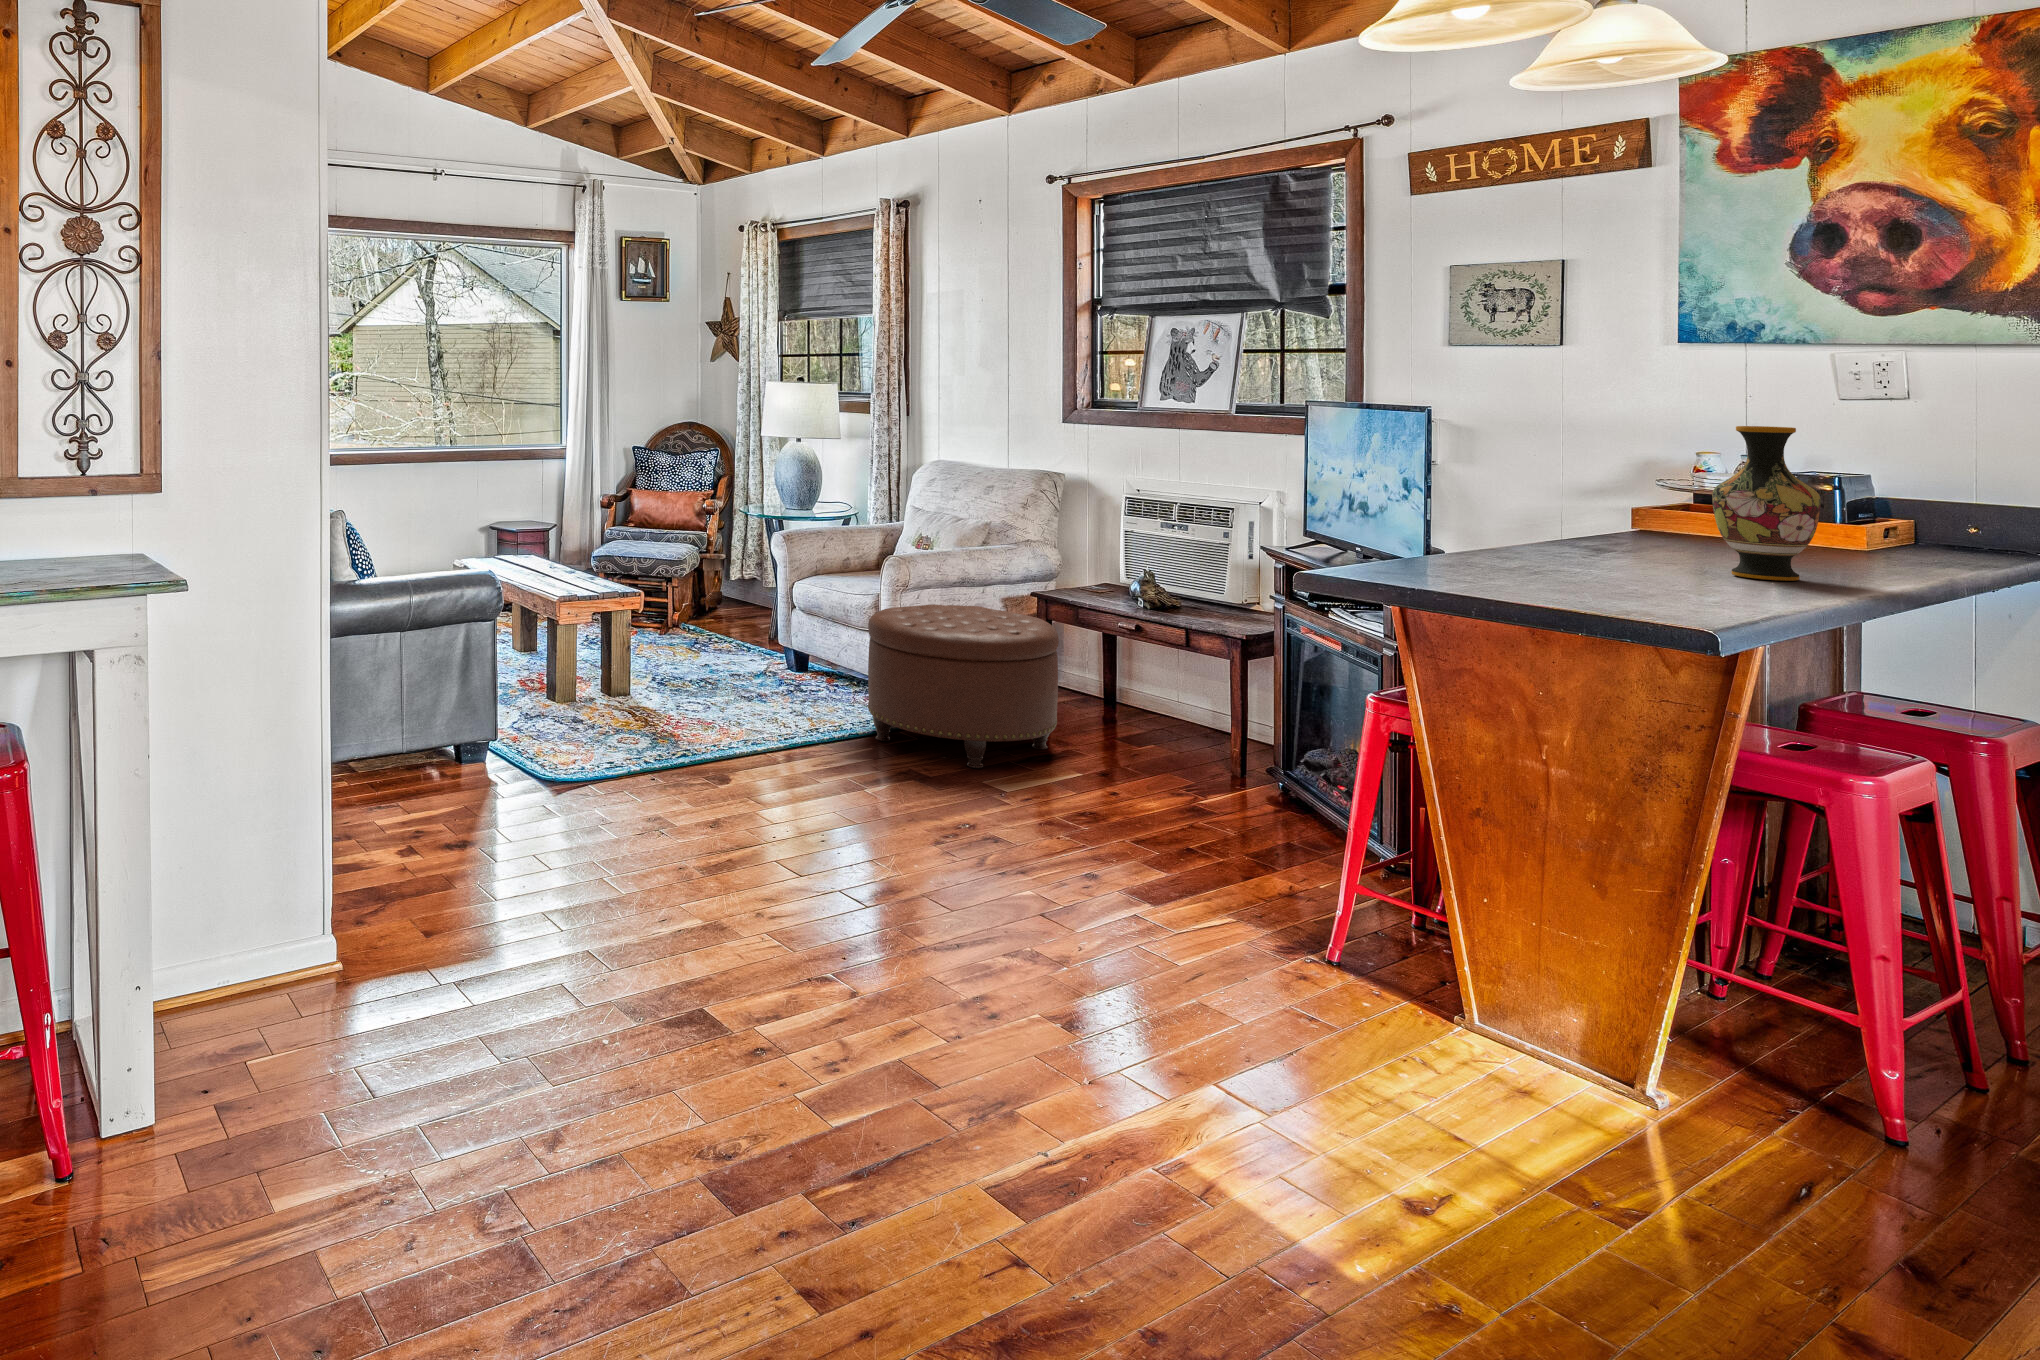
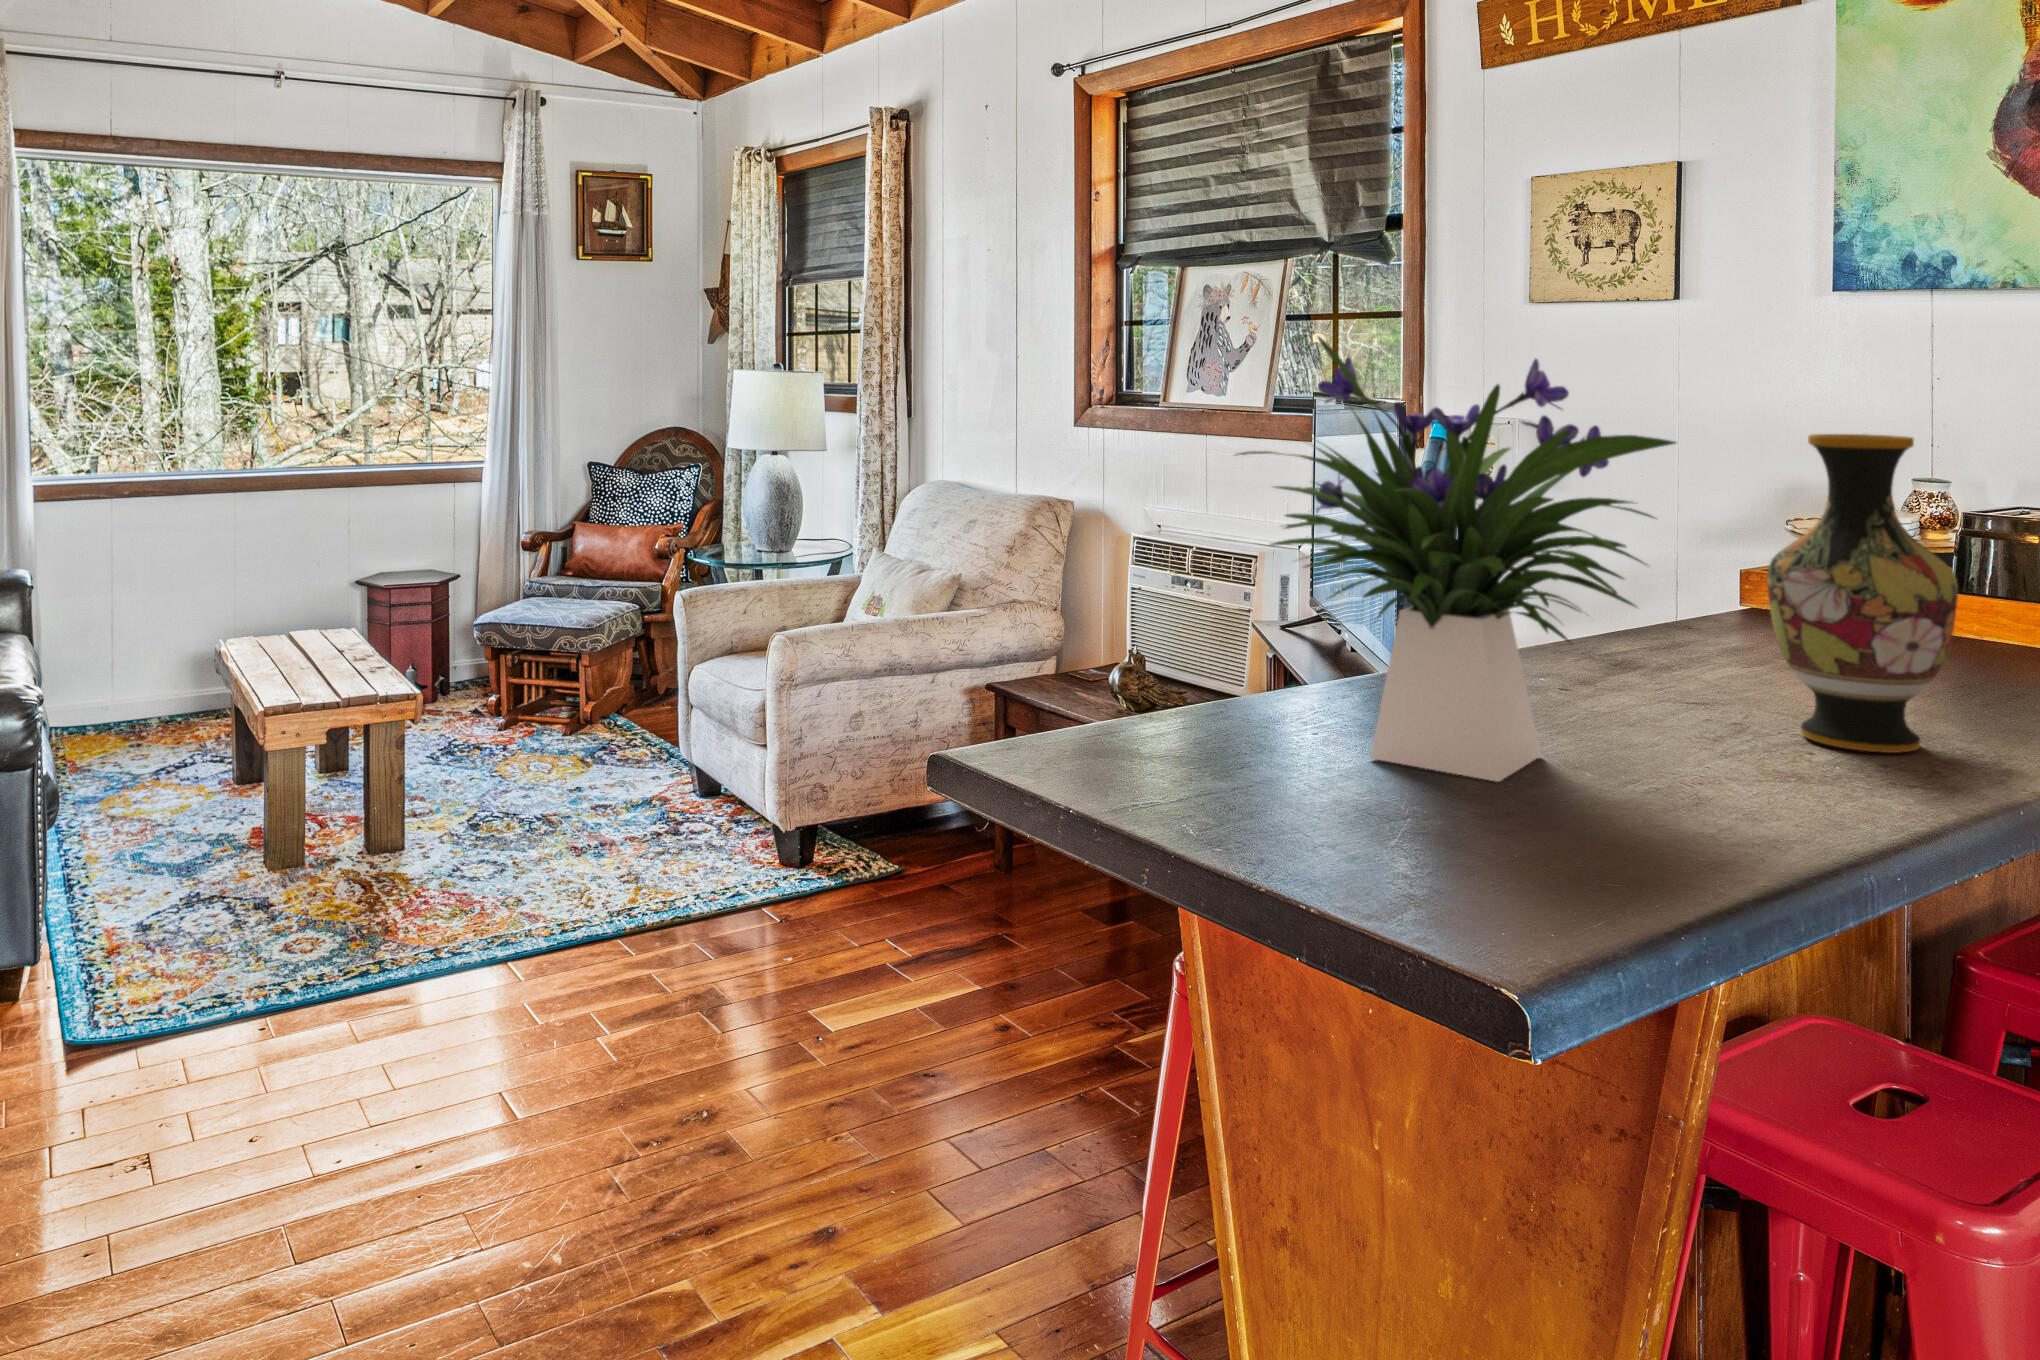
flower arrangement: none [1451,375,1693,586] -> present [1238,337,1676,782]
ottoman: present [868,604,1059,768] -> none [696,704,977,977]

